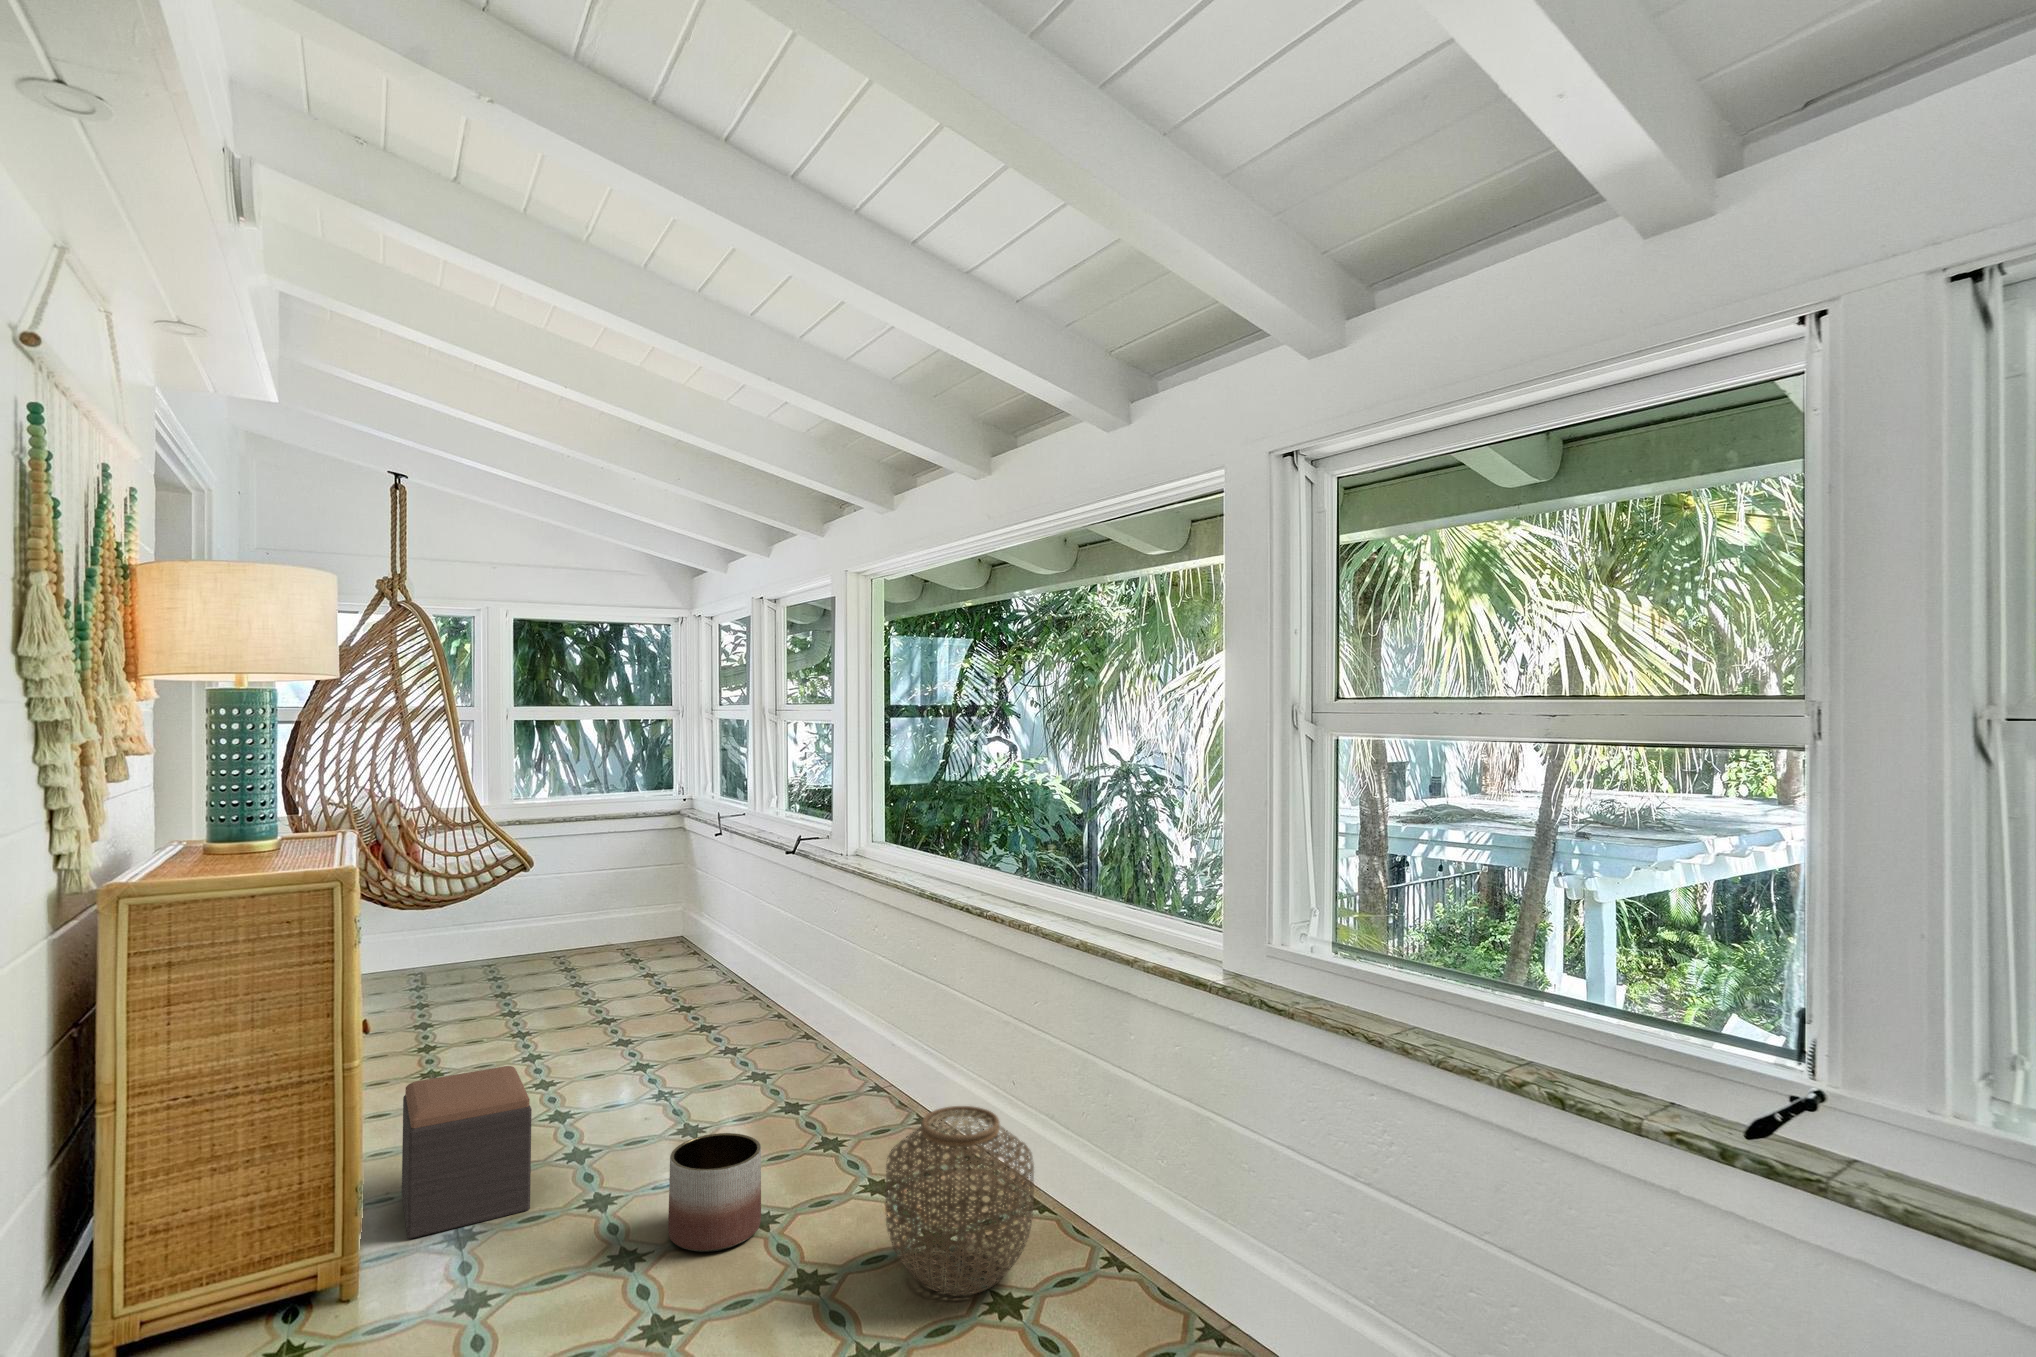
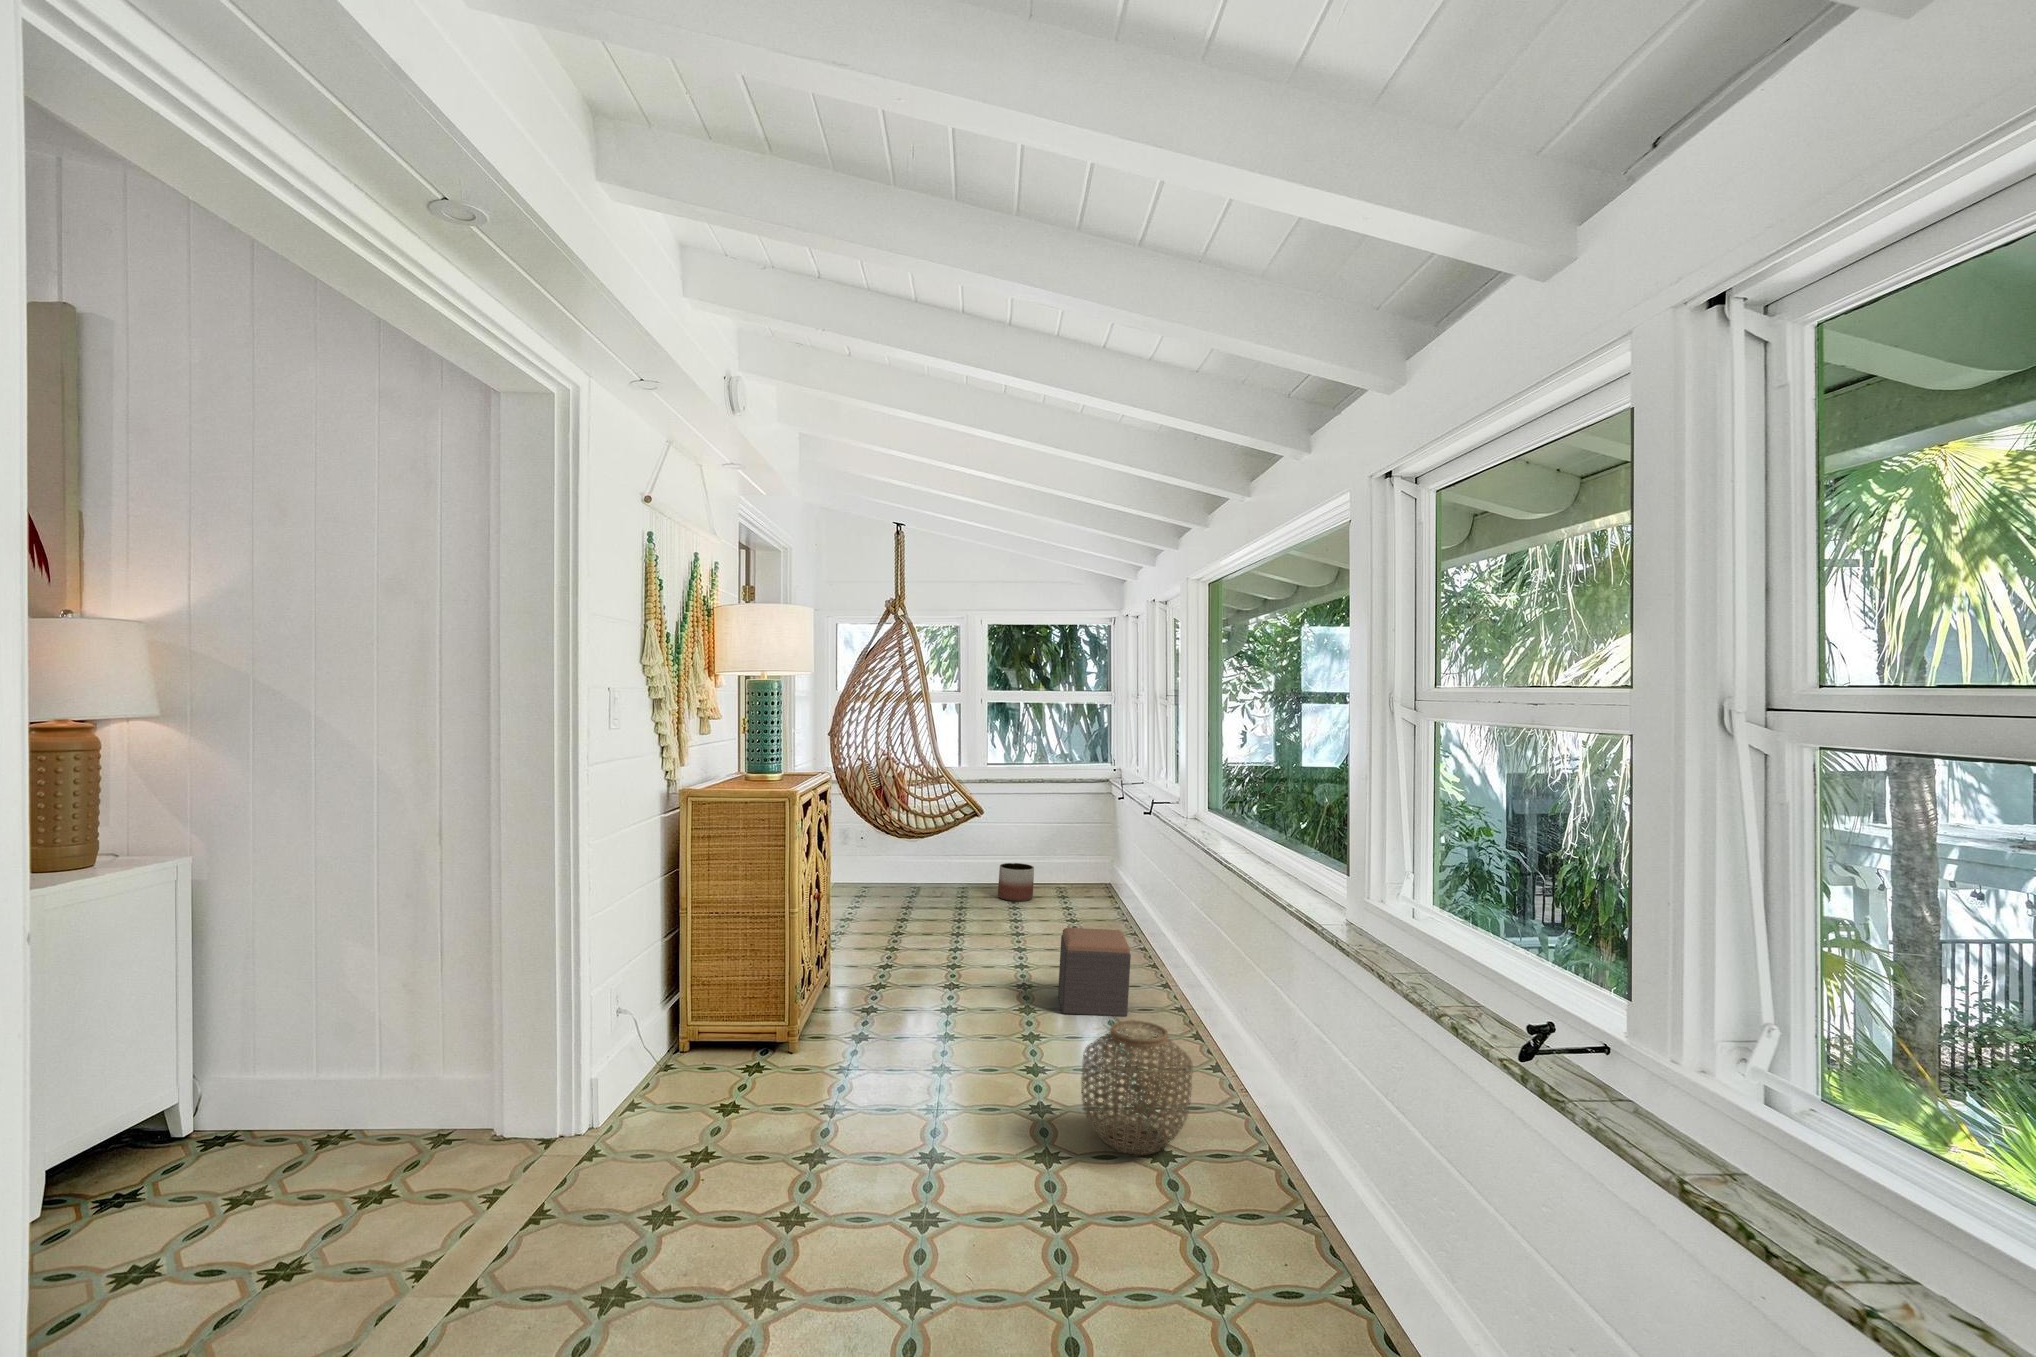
footstool: present [402,1066,532,1239] -> present [1058,928,1131,1016]
planter: present [668,1133,761,1252] -> present [998,863,1034,901]

